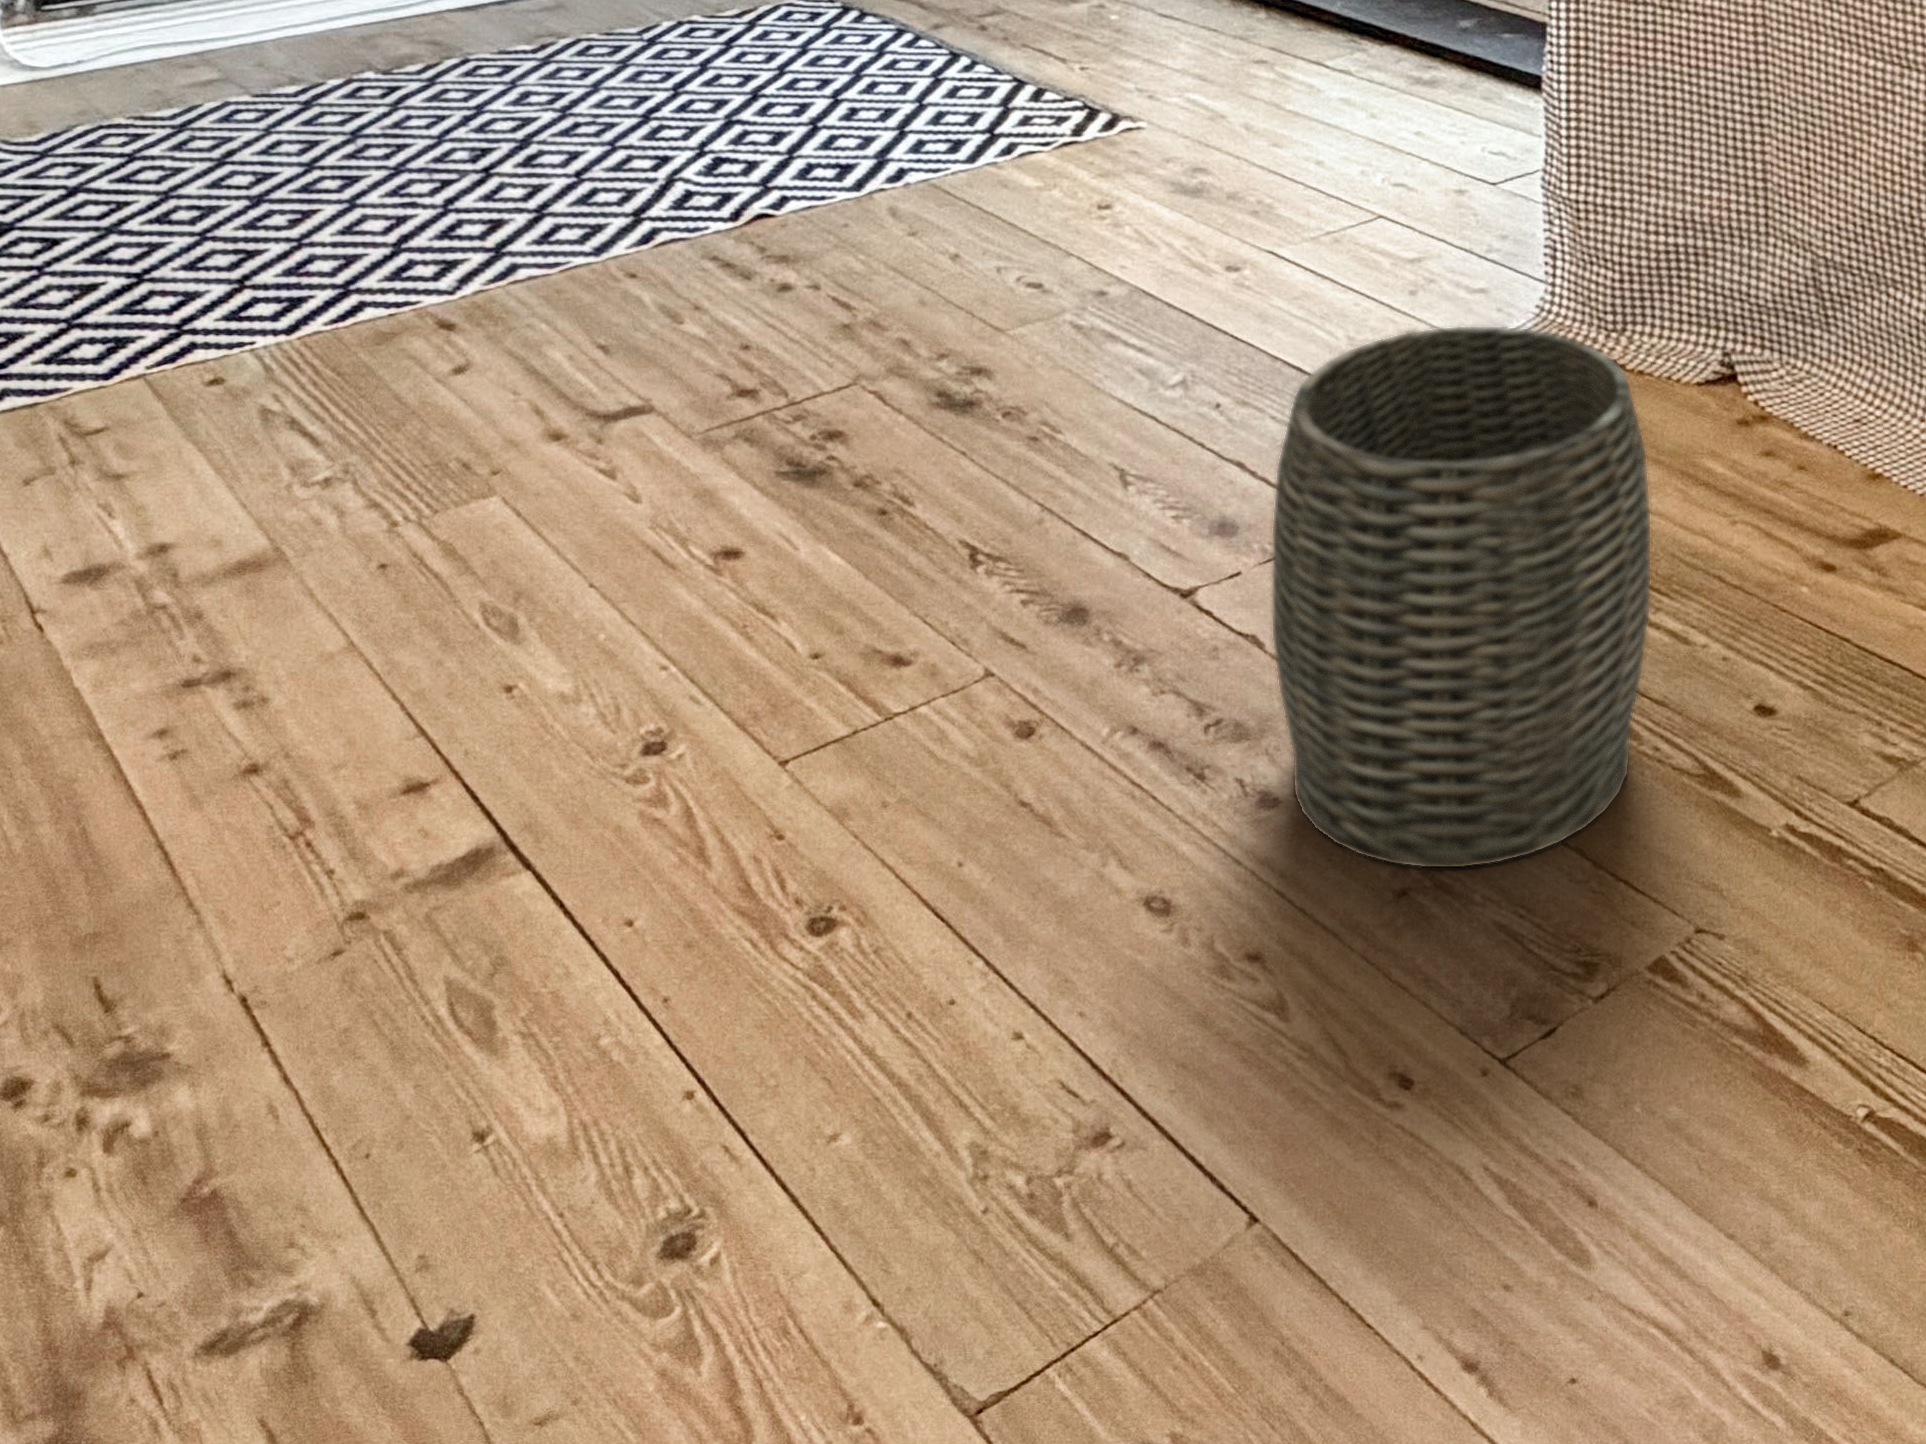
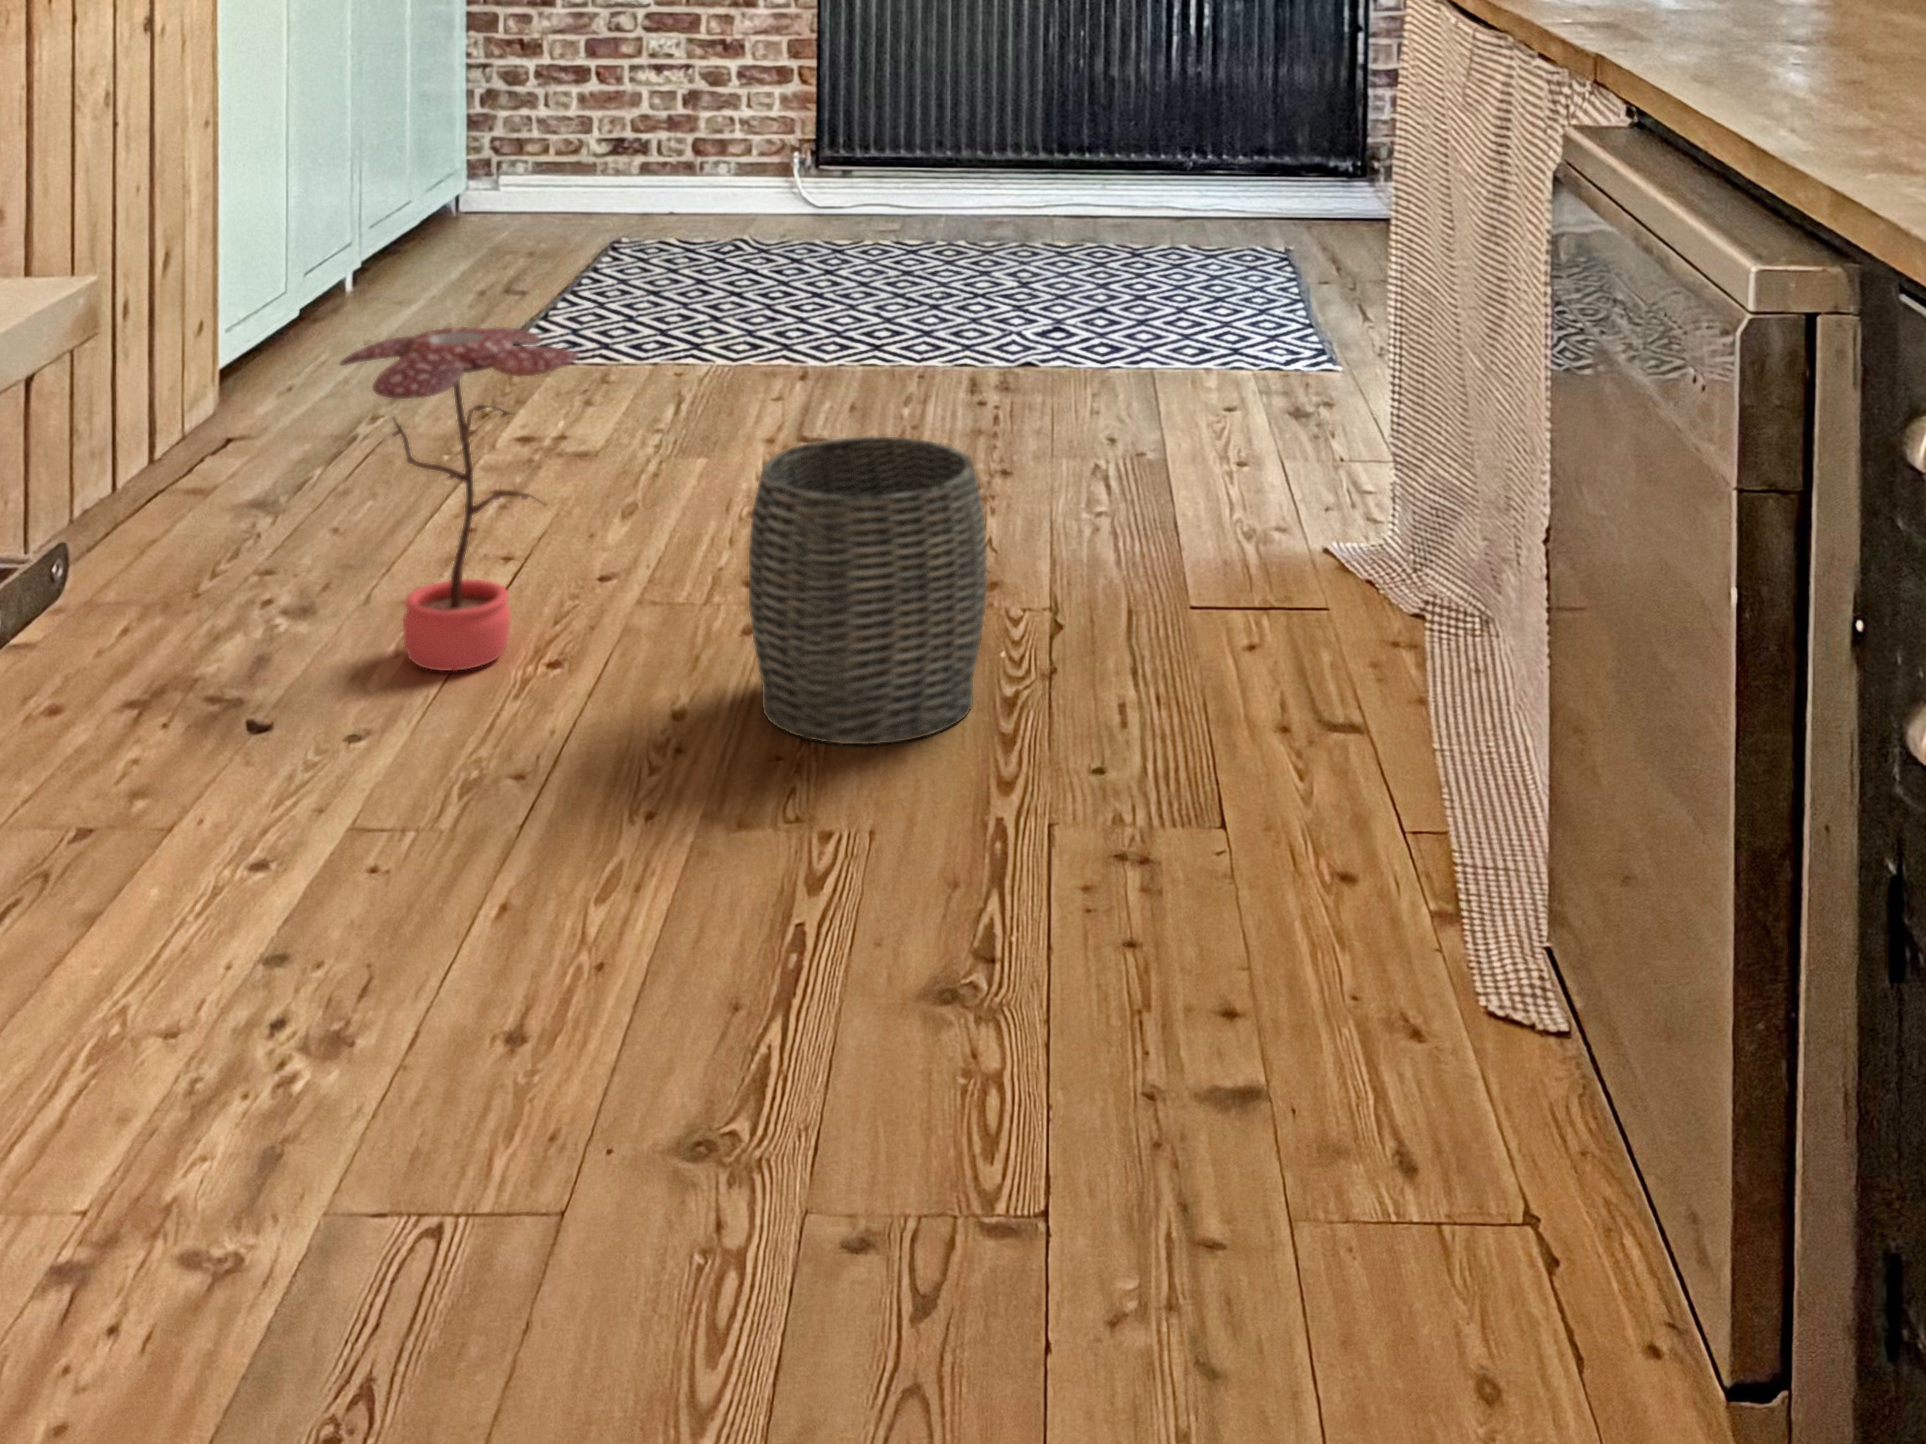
potted plant: none [396,346,928,1079] -> present [340,327,579,671]

